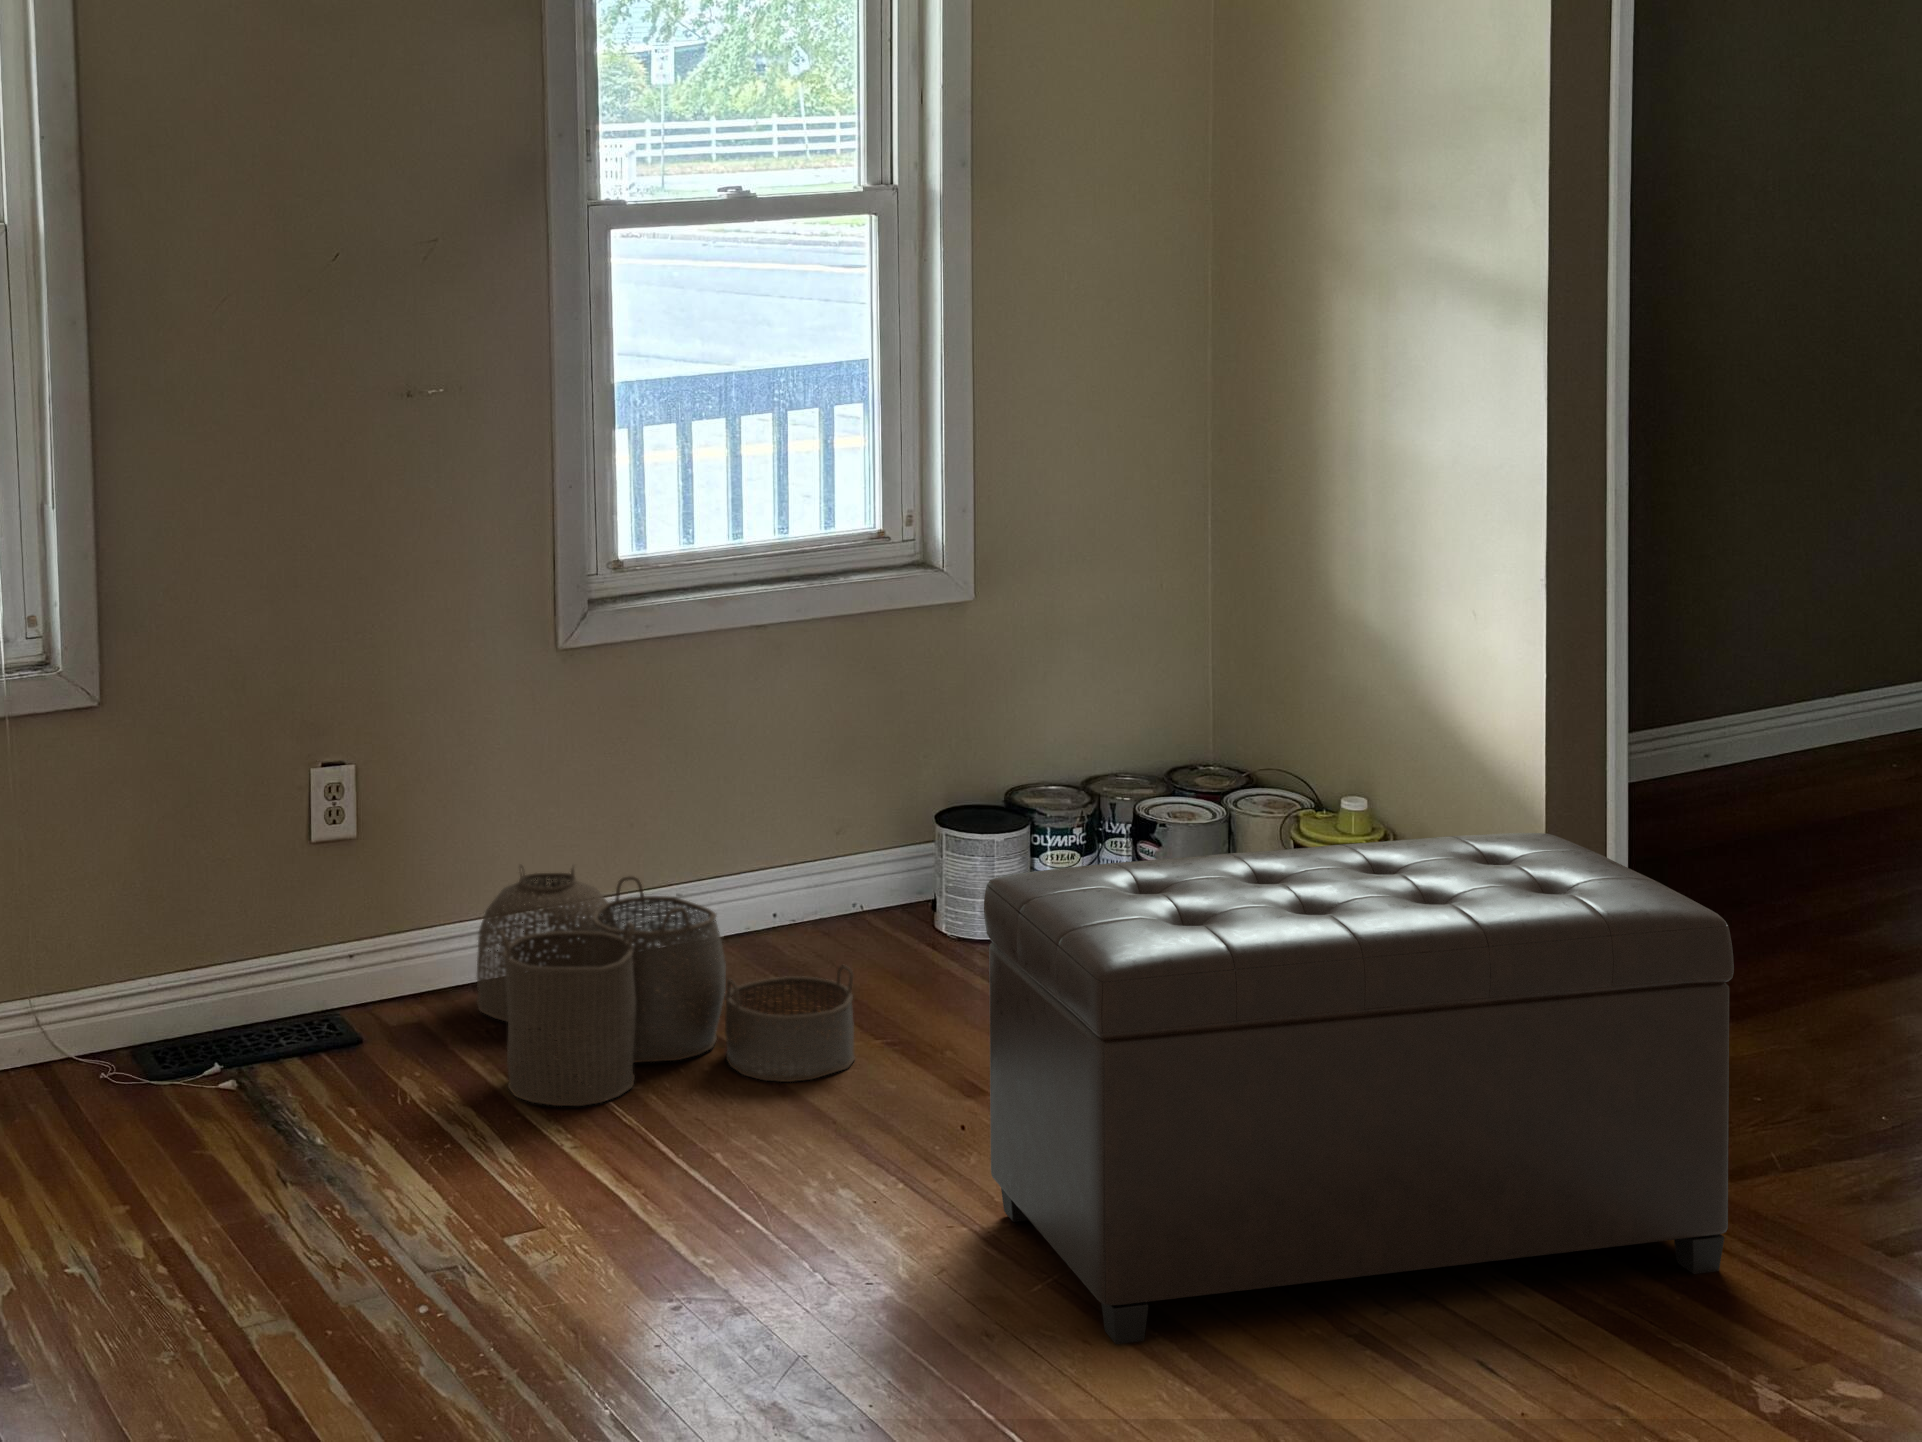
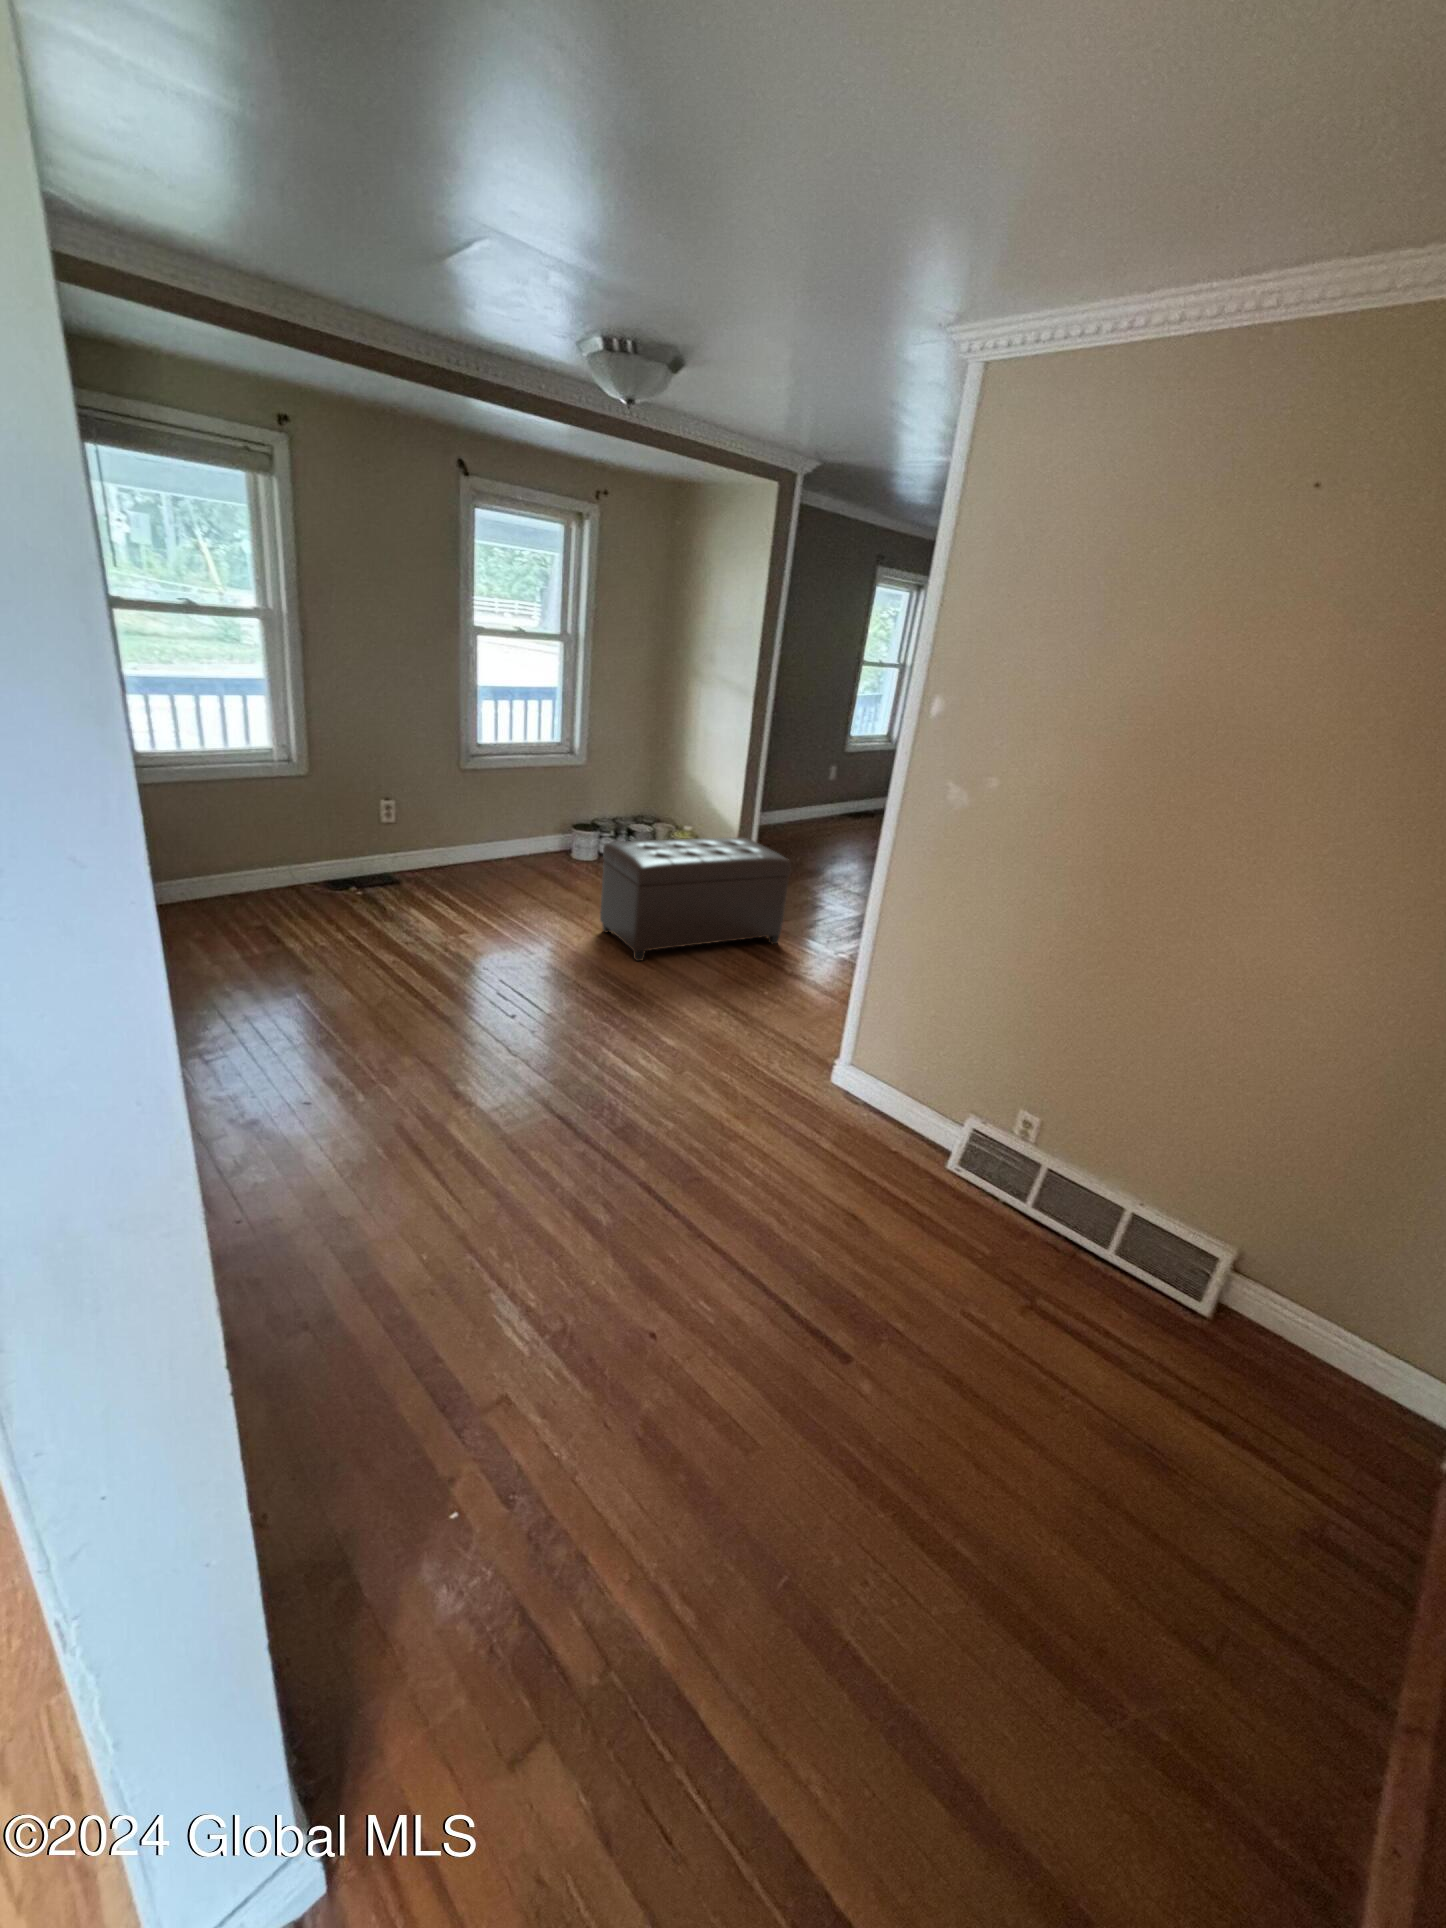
woven basket: present [477,865,855,1106] -> none [436,834,555,902]

